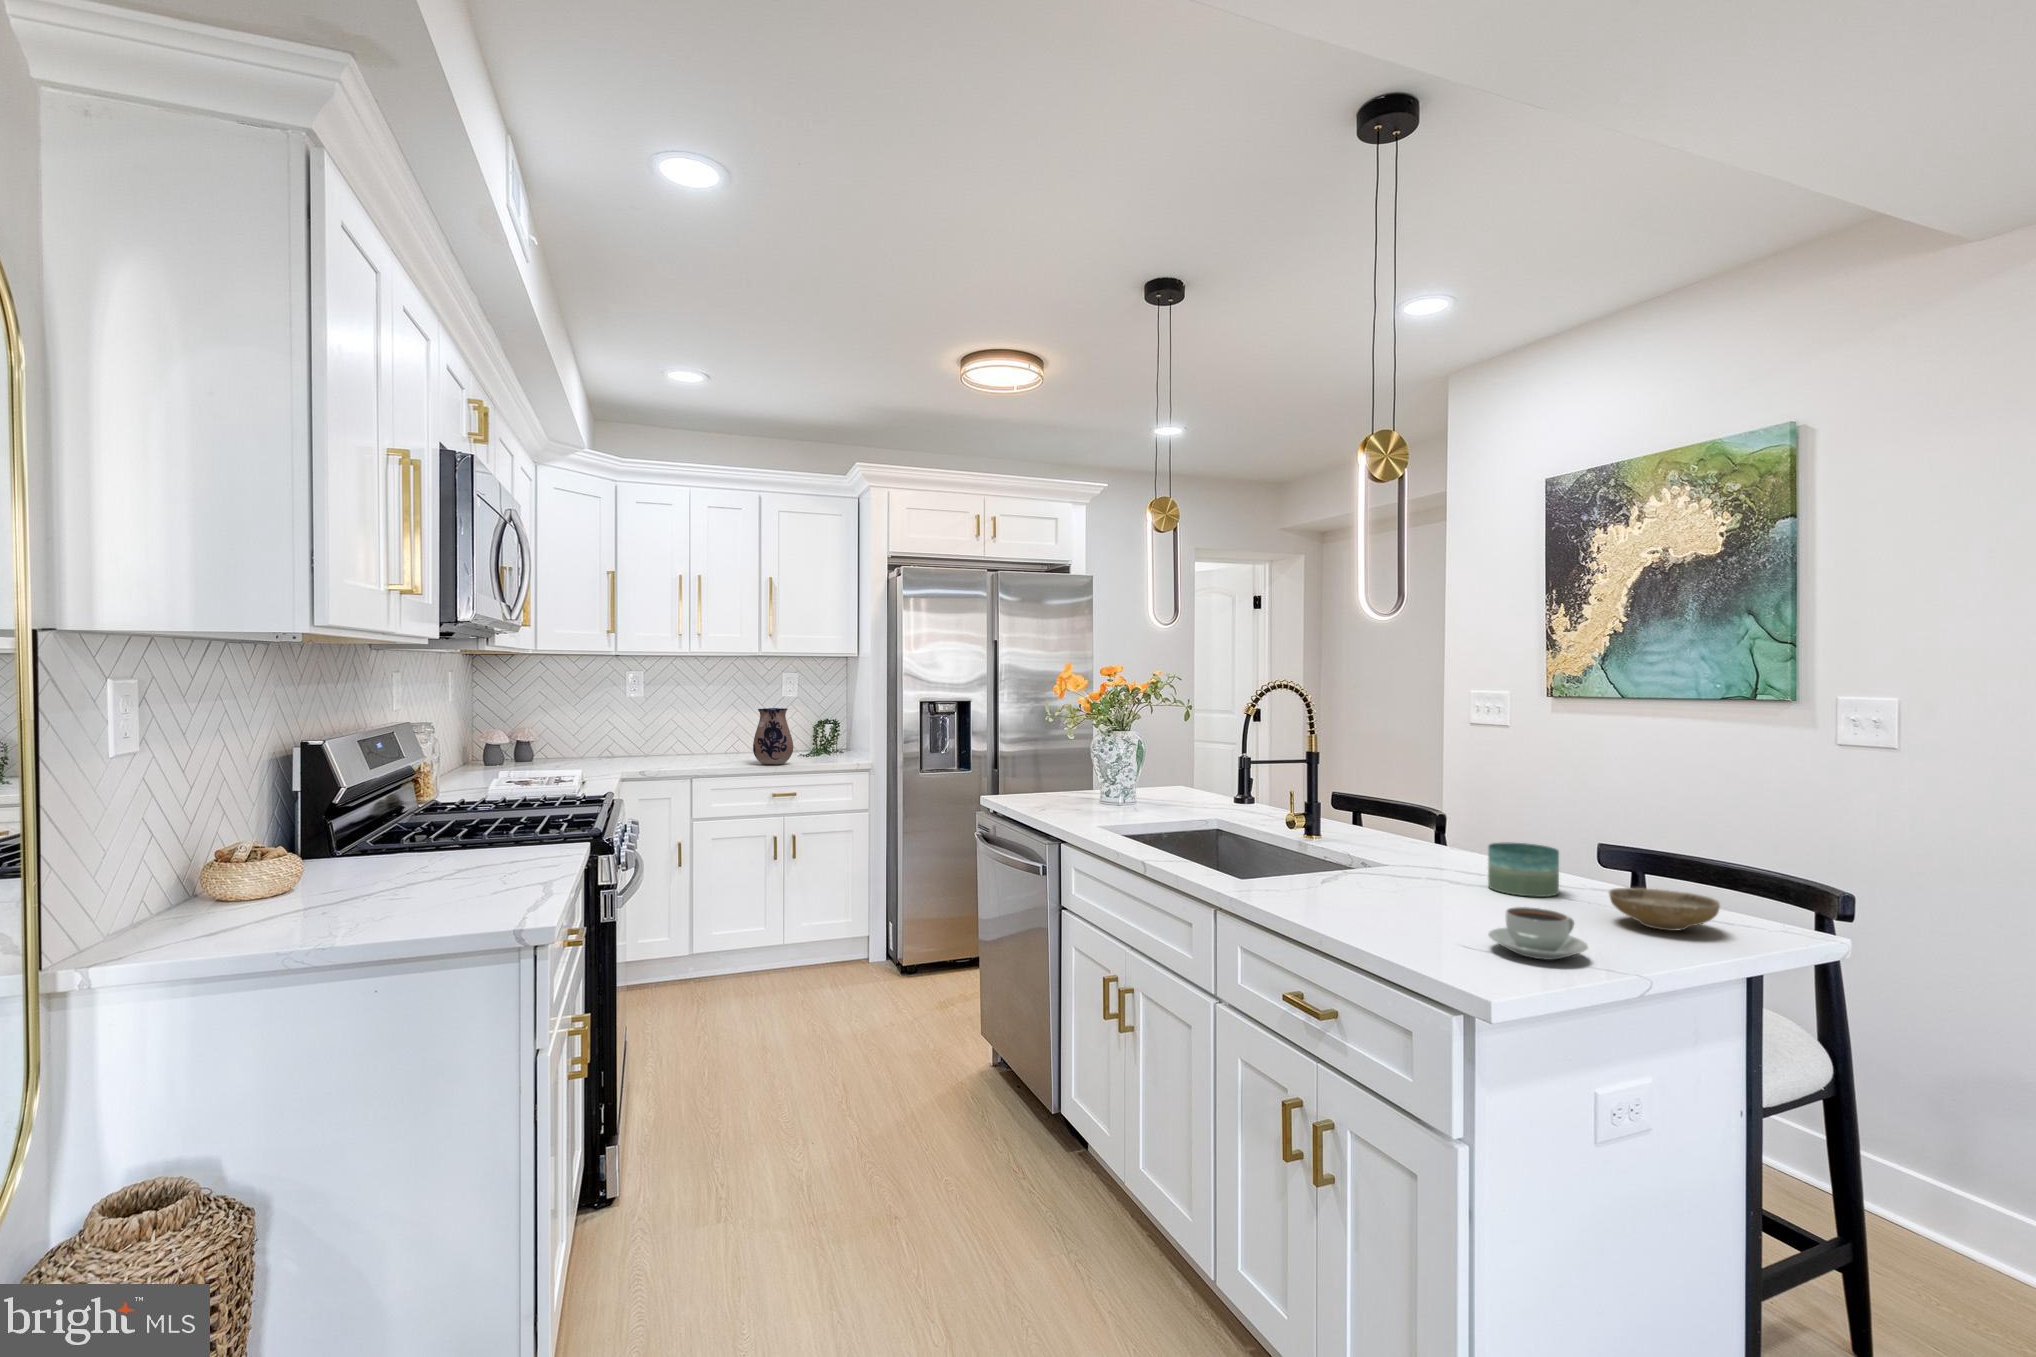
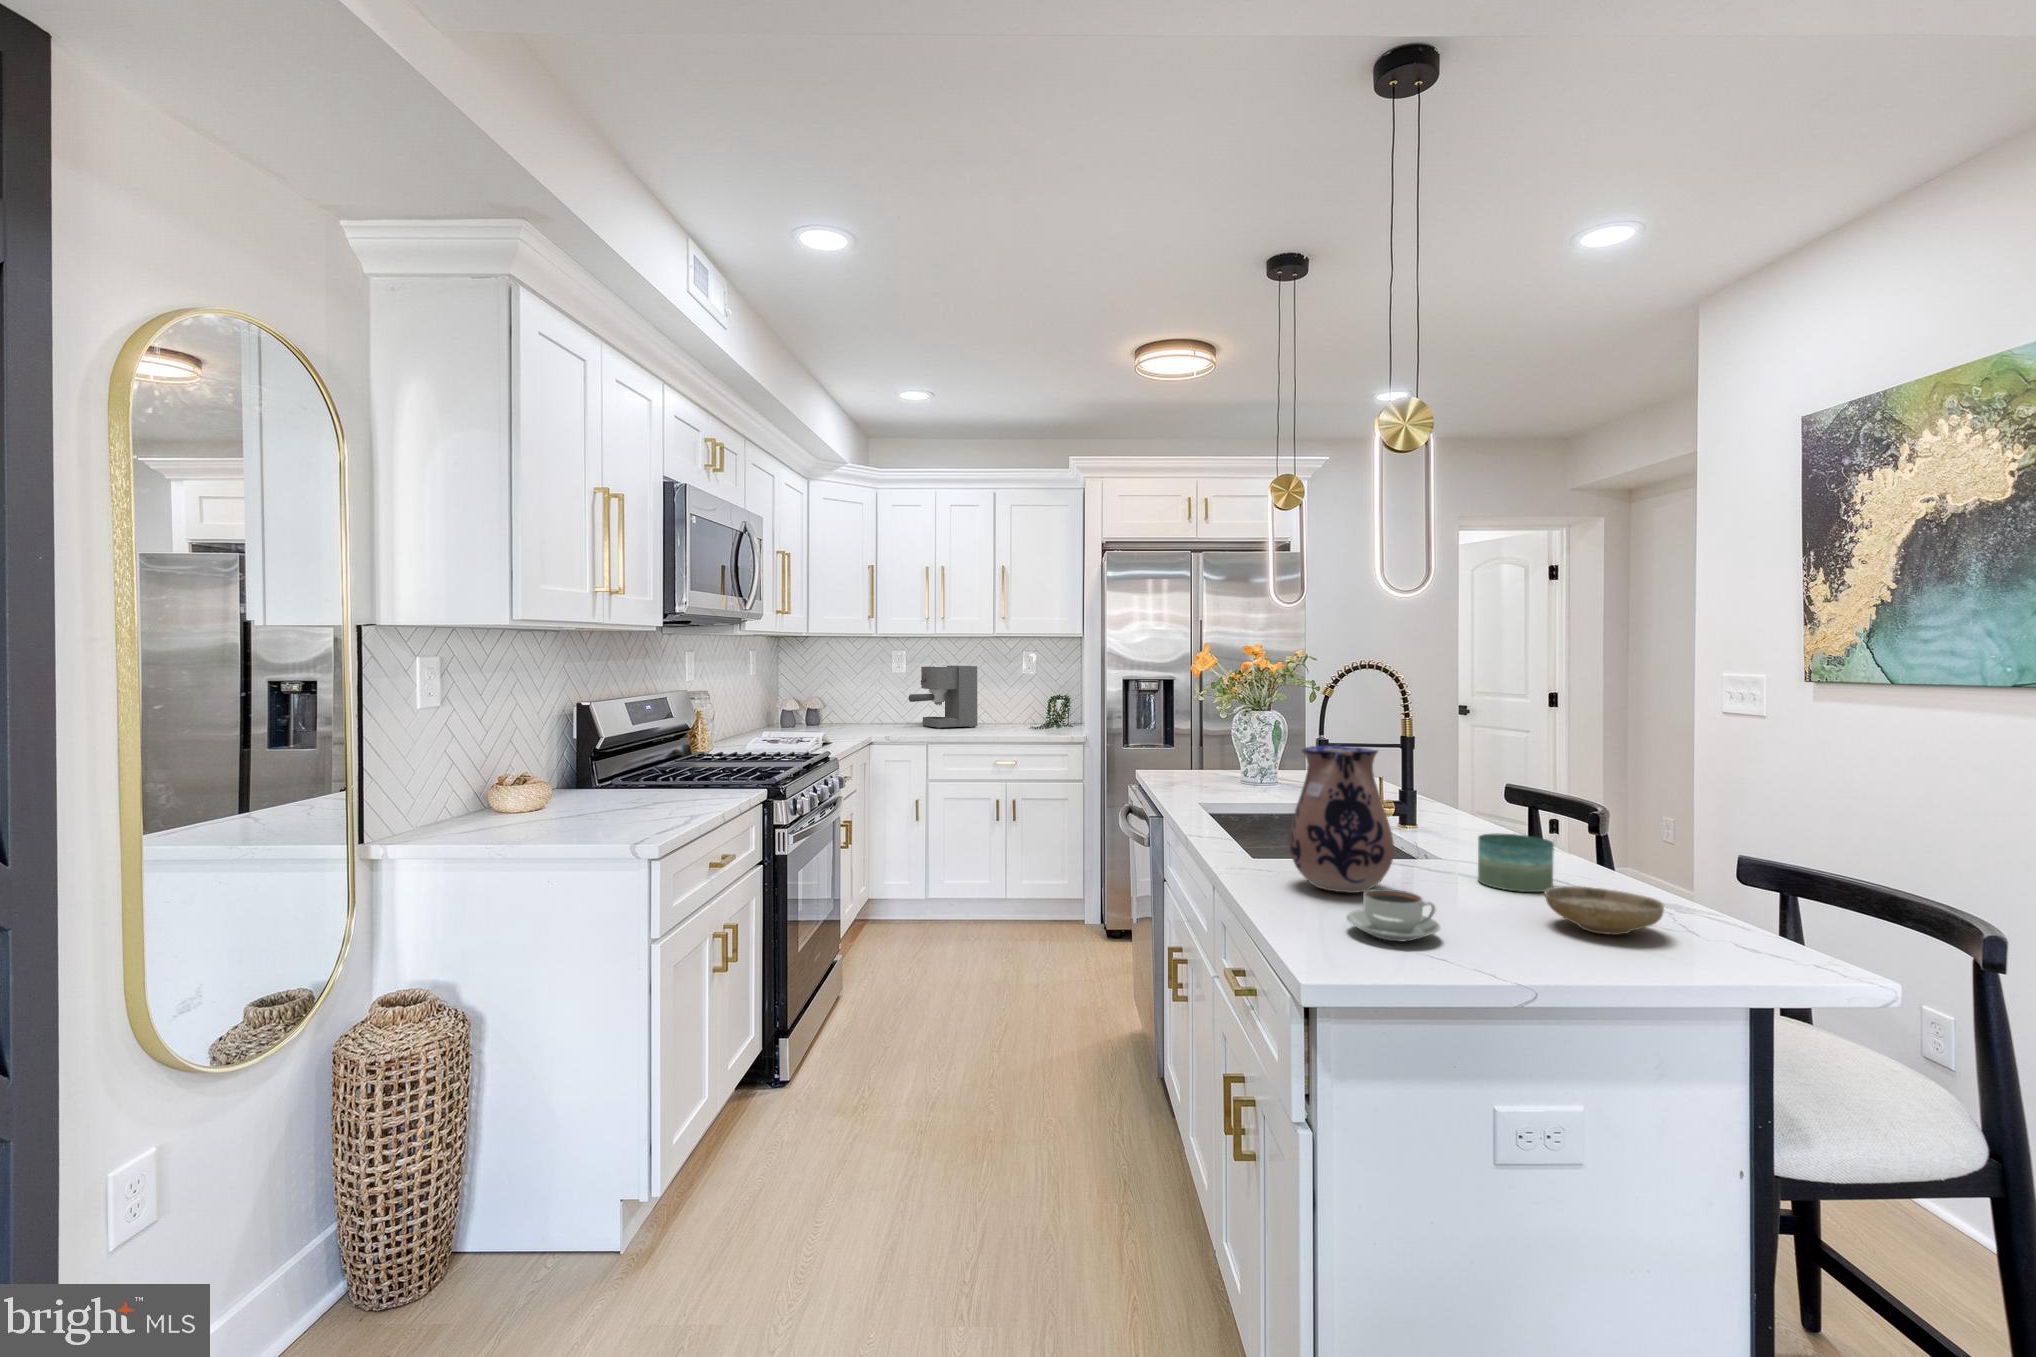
coffee maker: none [650,685,732,759] -> present [909,666,977,729]
ceramic pitcher: present [753,708,793,765] -> present [1290,745,1394,893]

